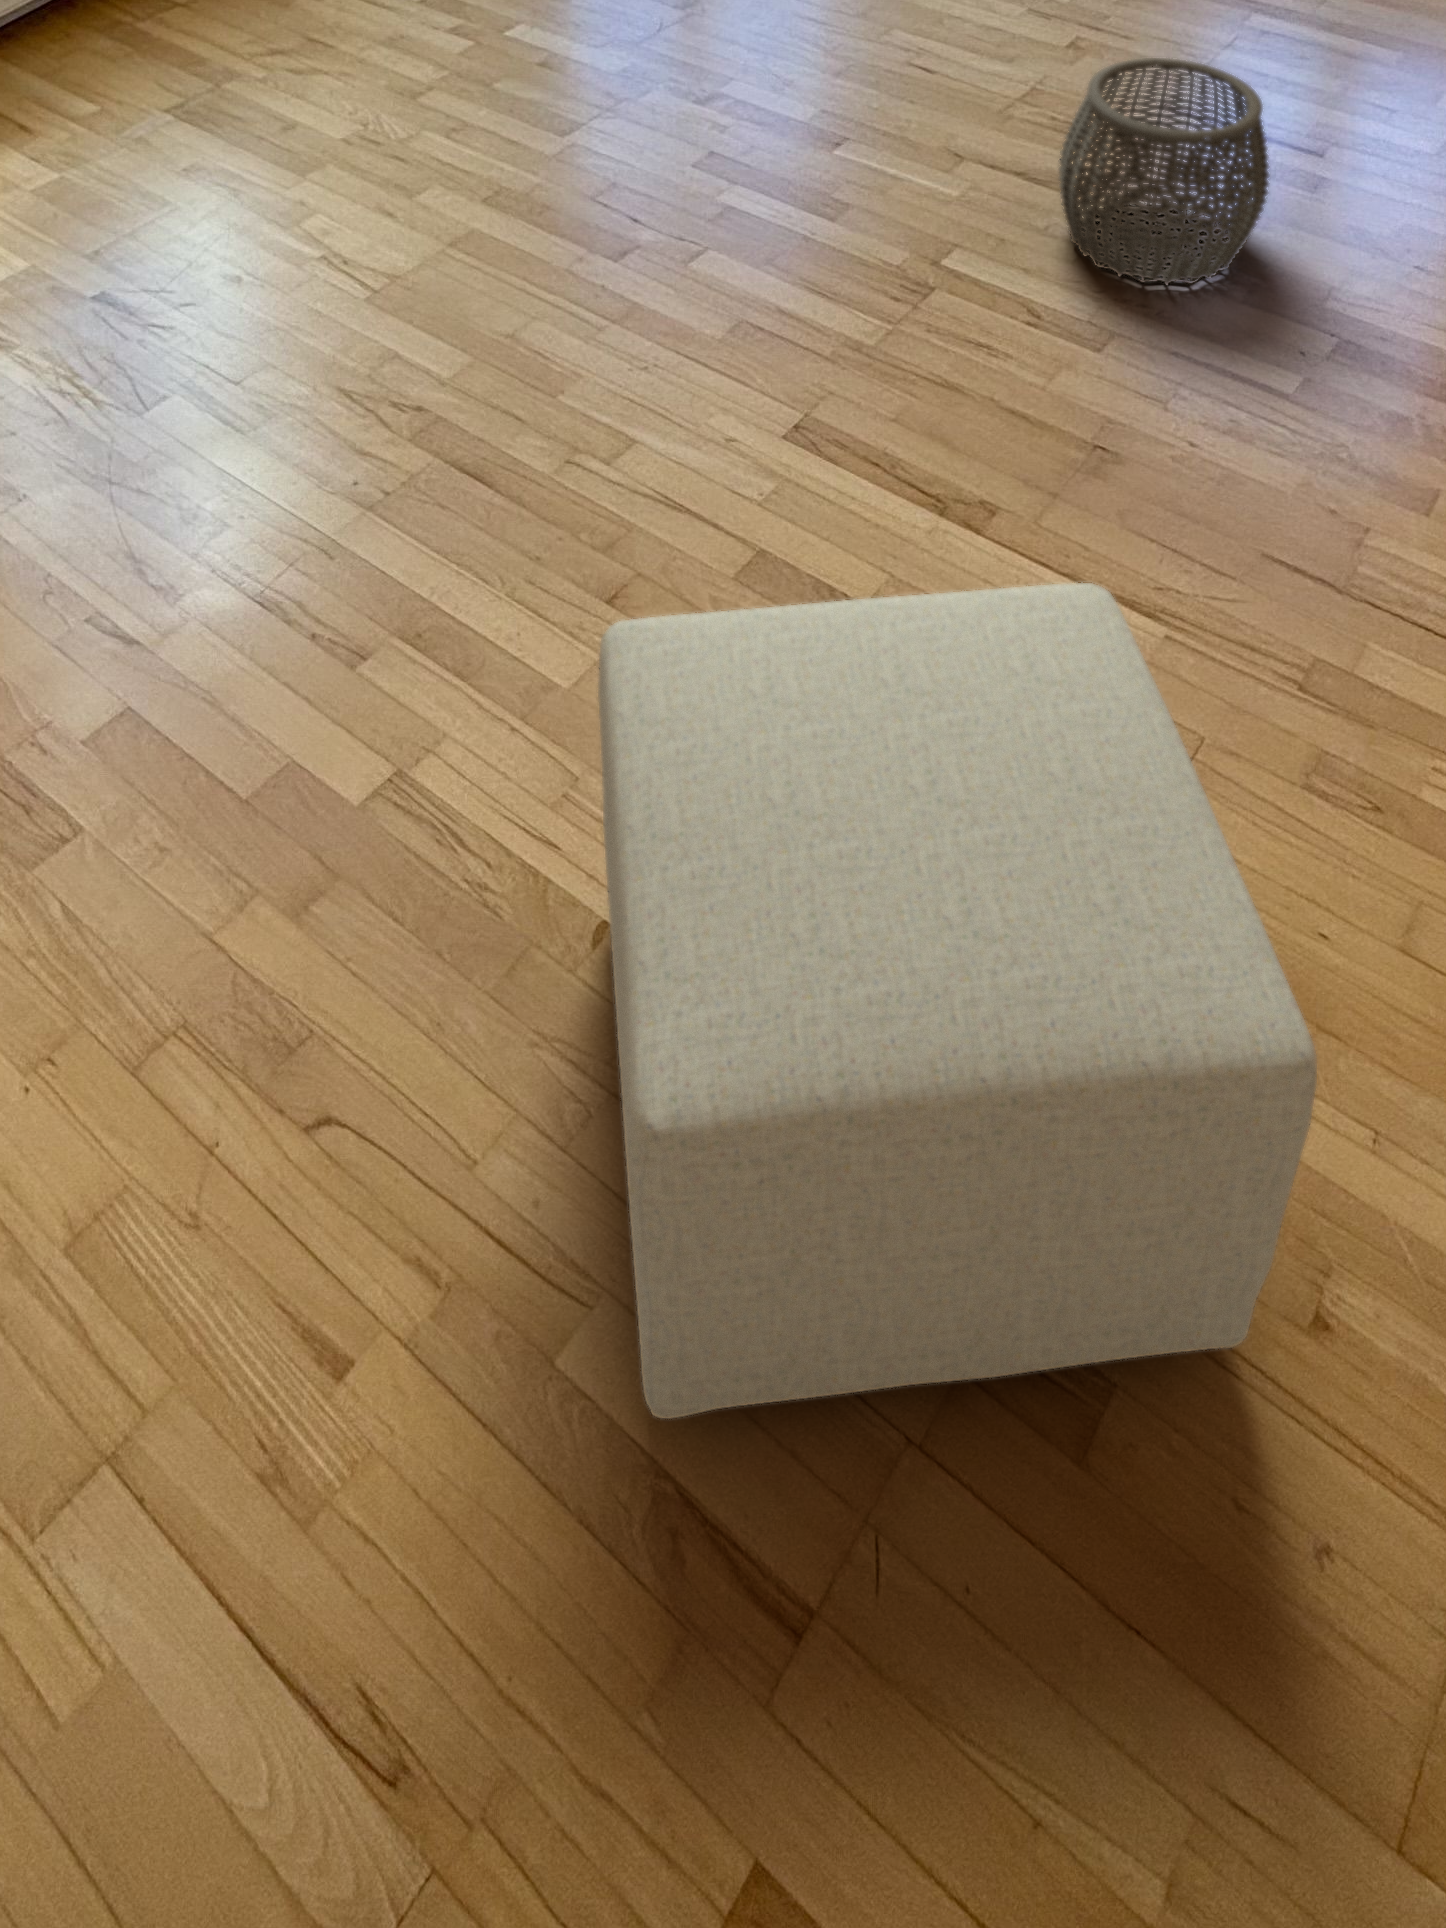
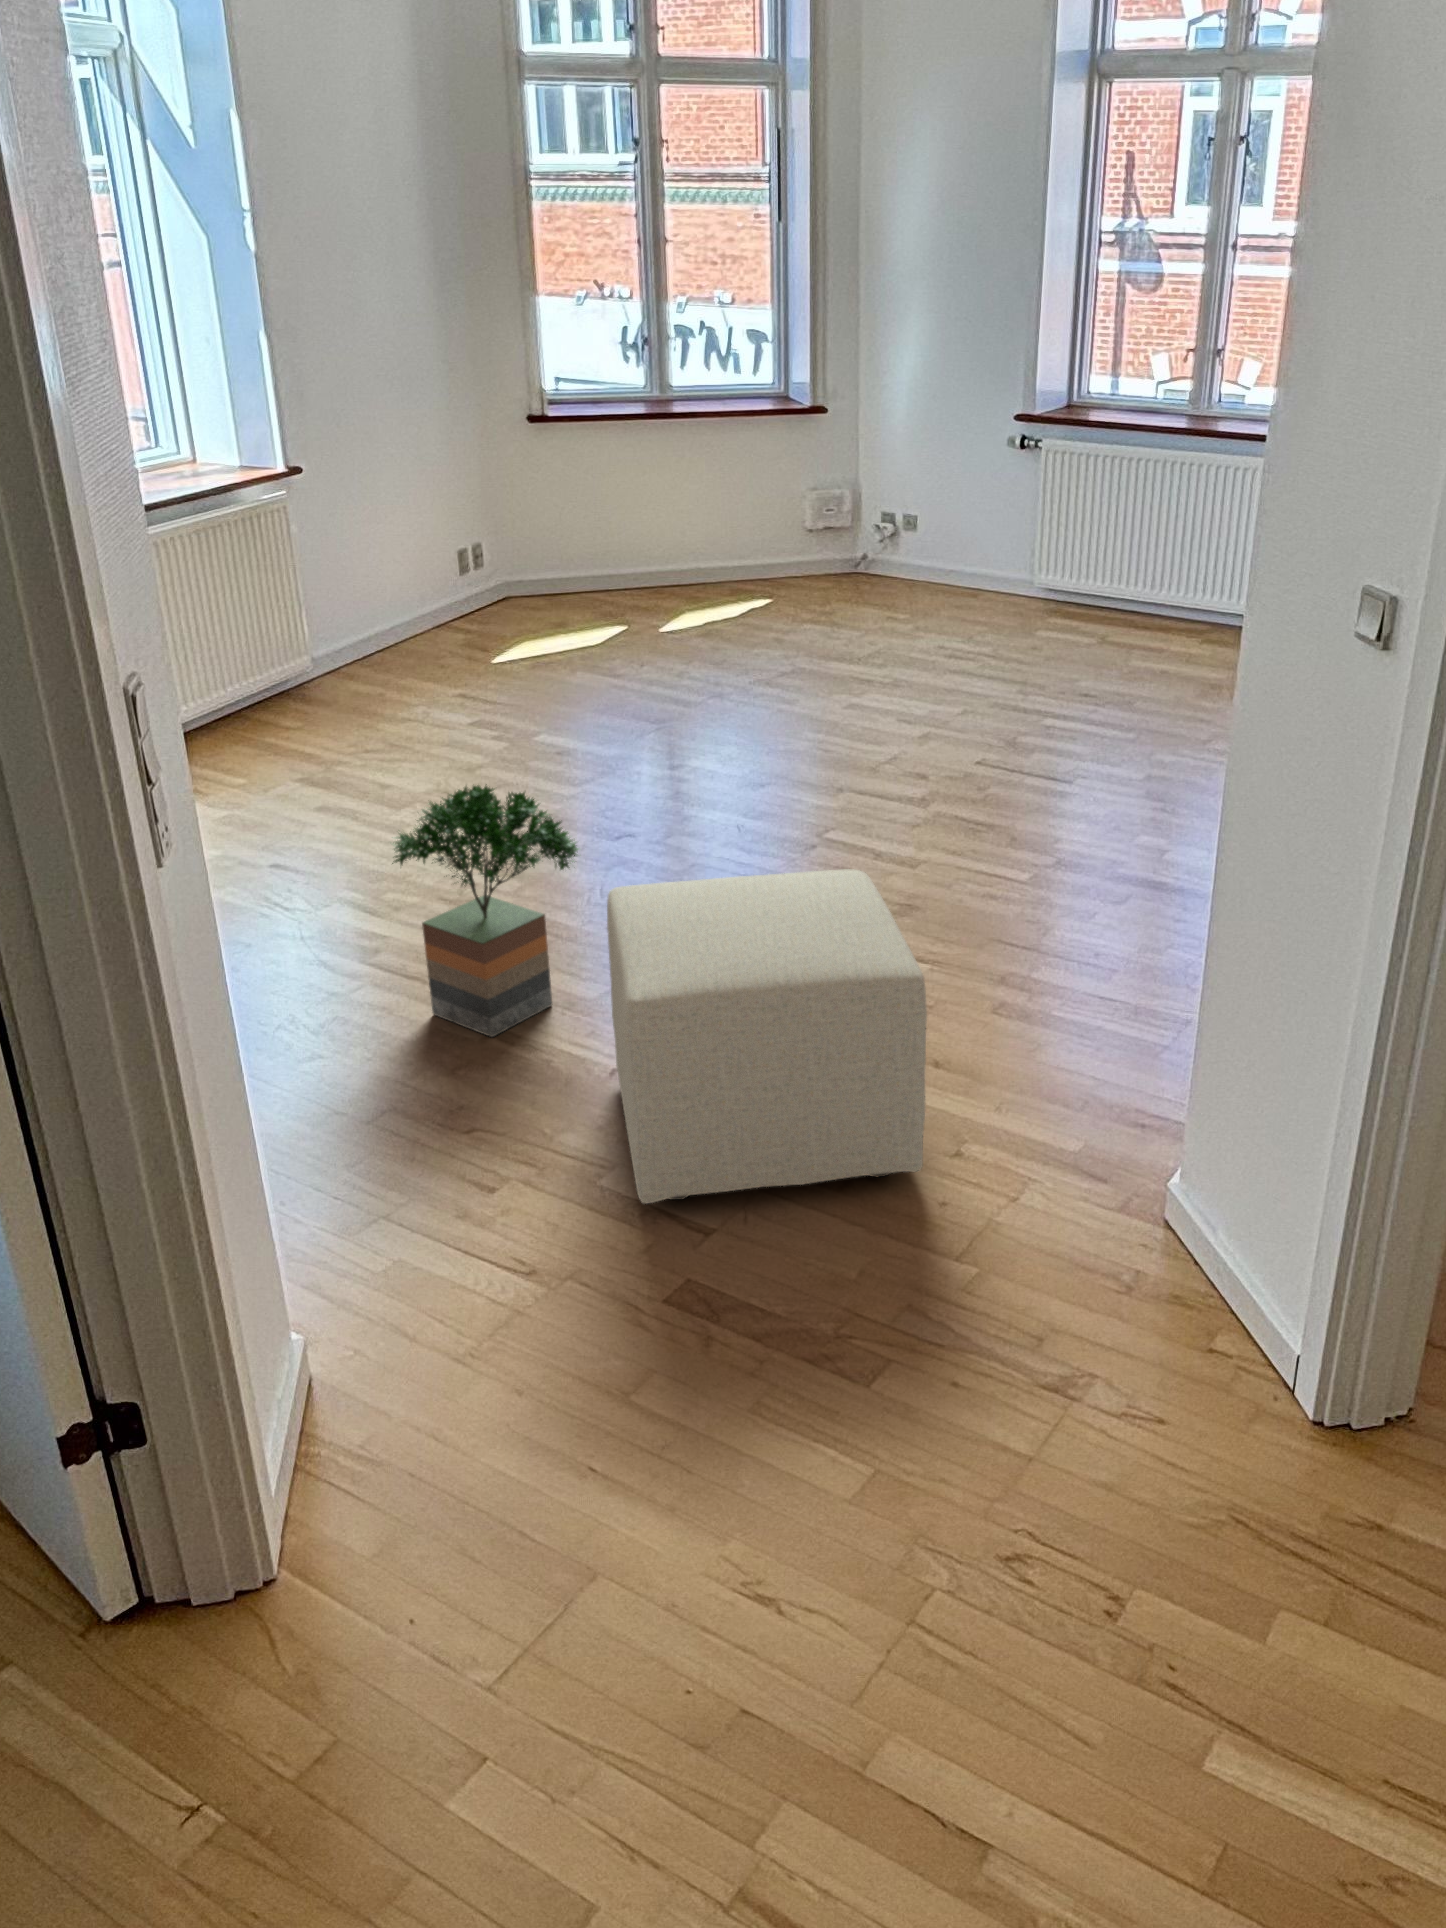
woven basket: present [1059,58,1269,285] -> none [896,711,1024,847]
potted tree: none [217,300,559,752] -> present [392,784,579,1037]

